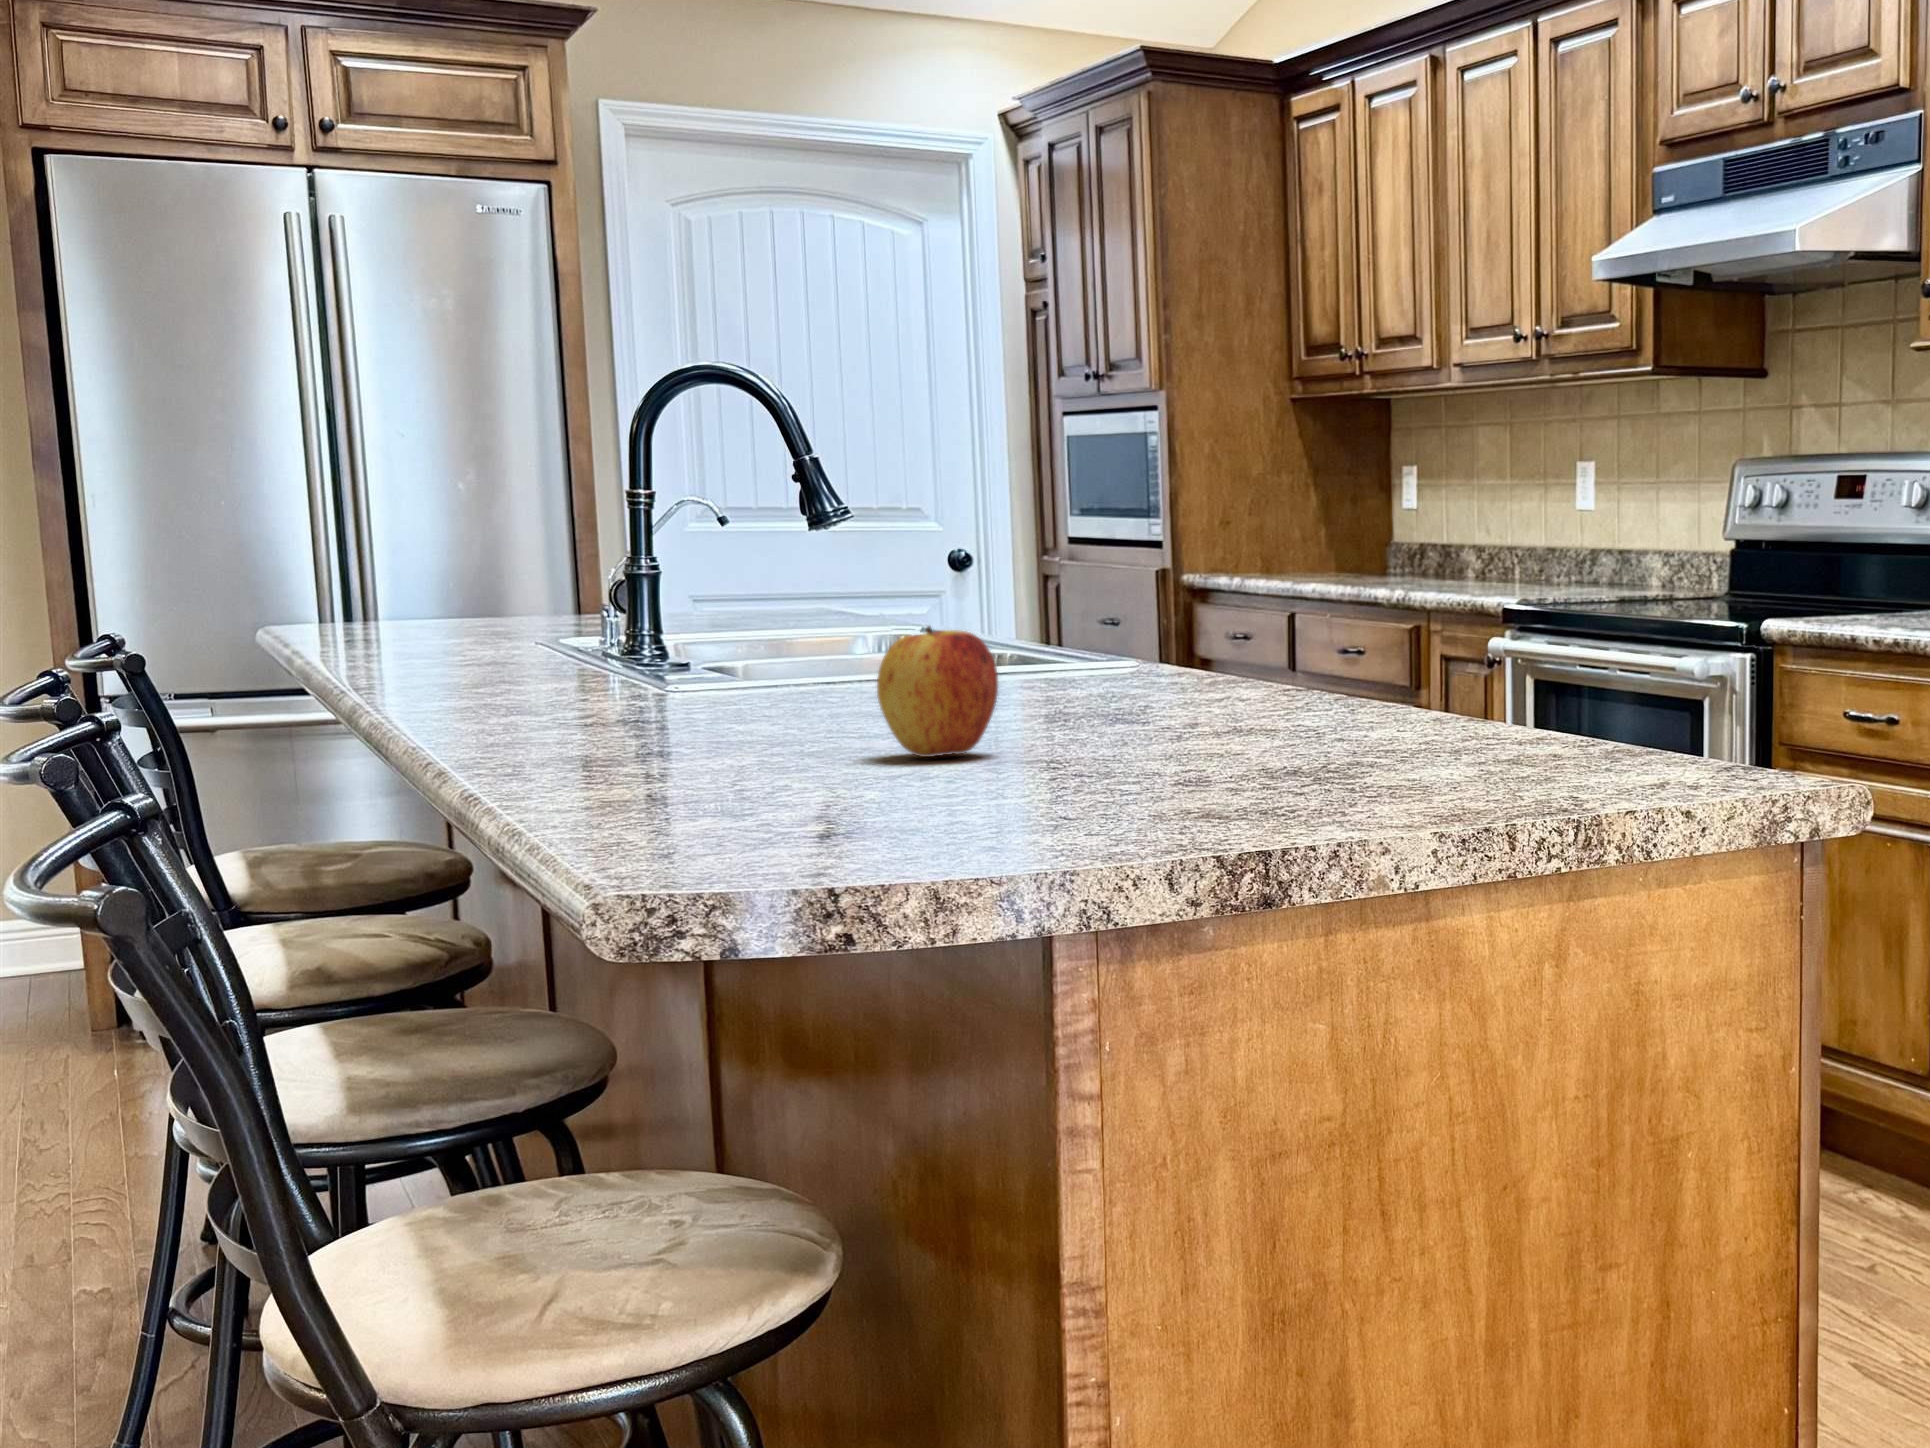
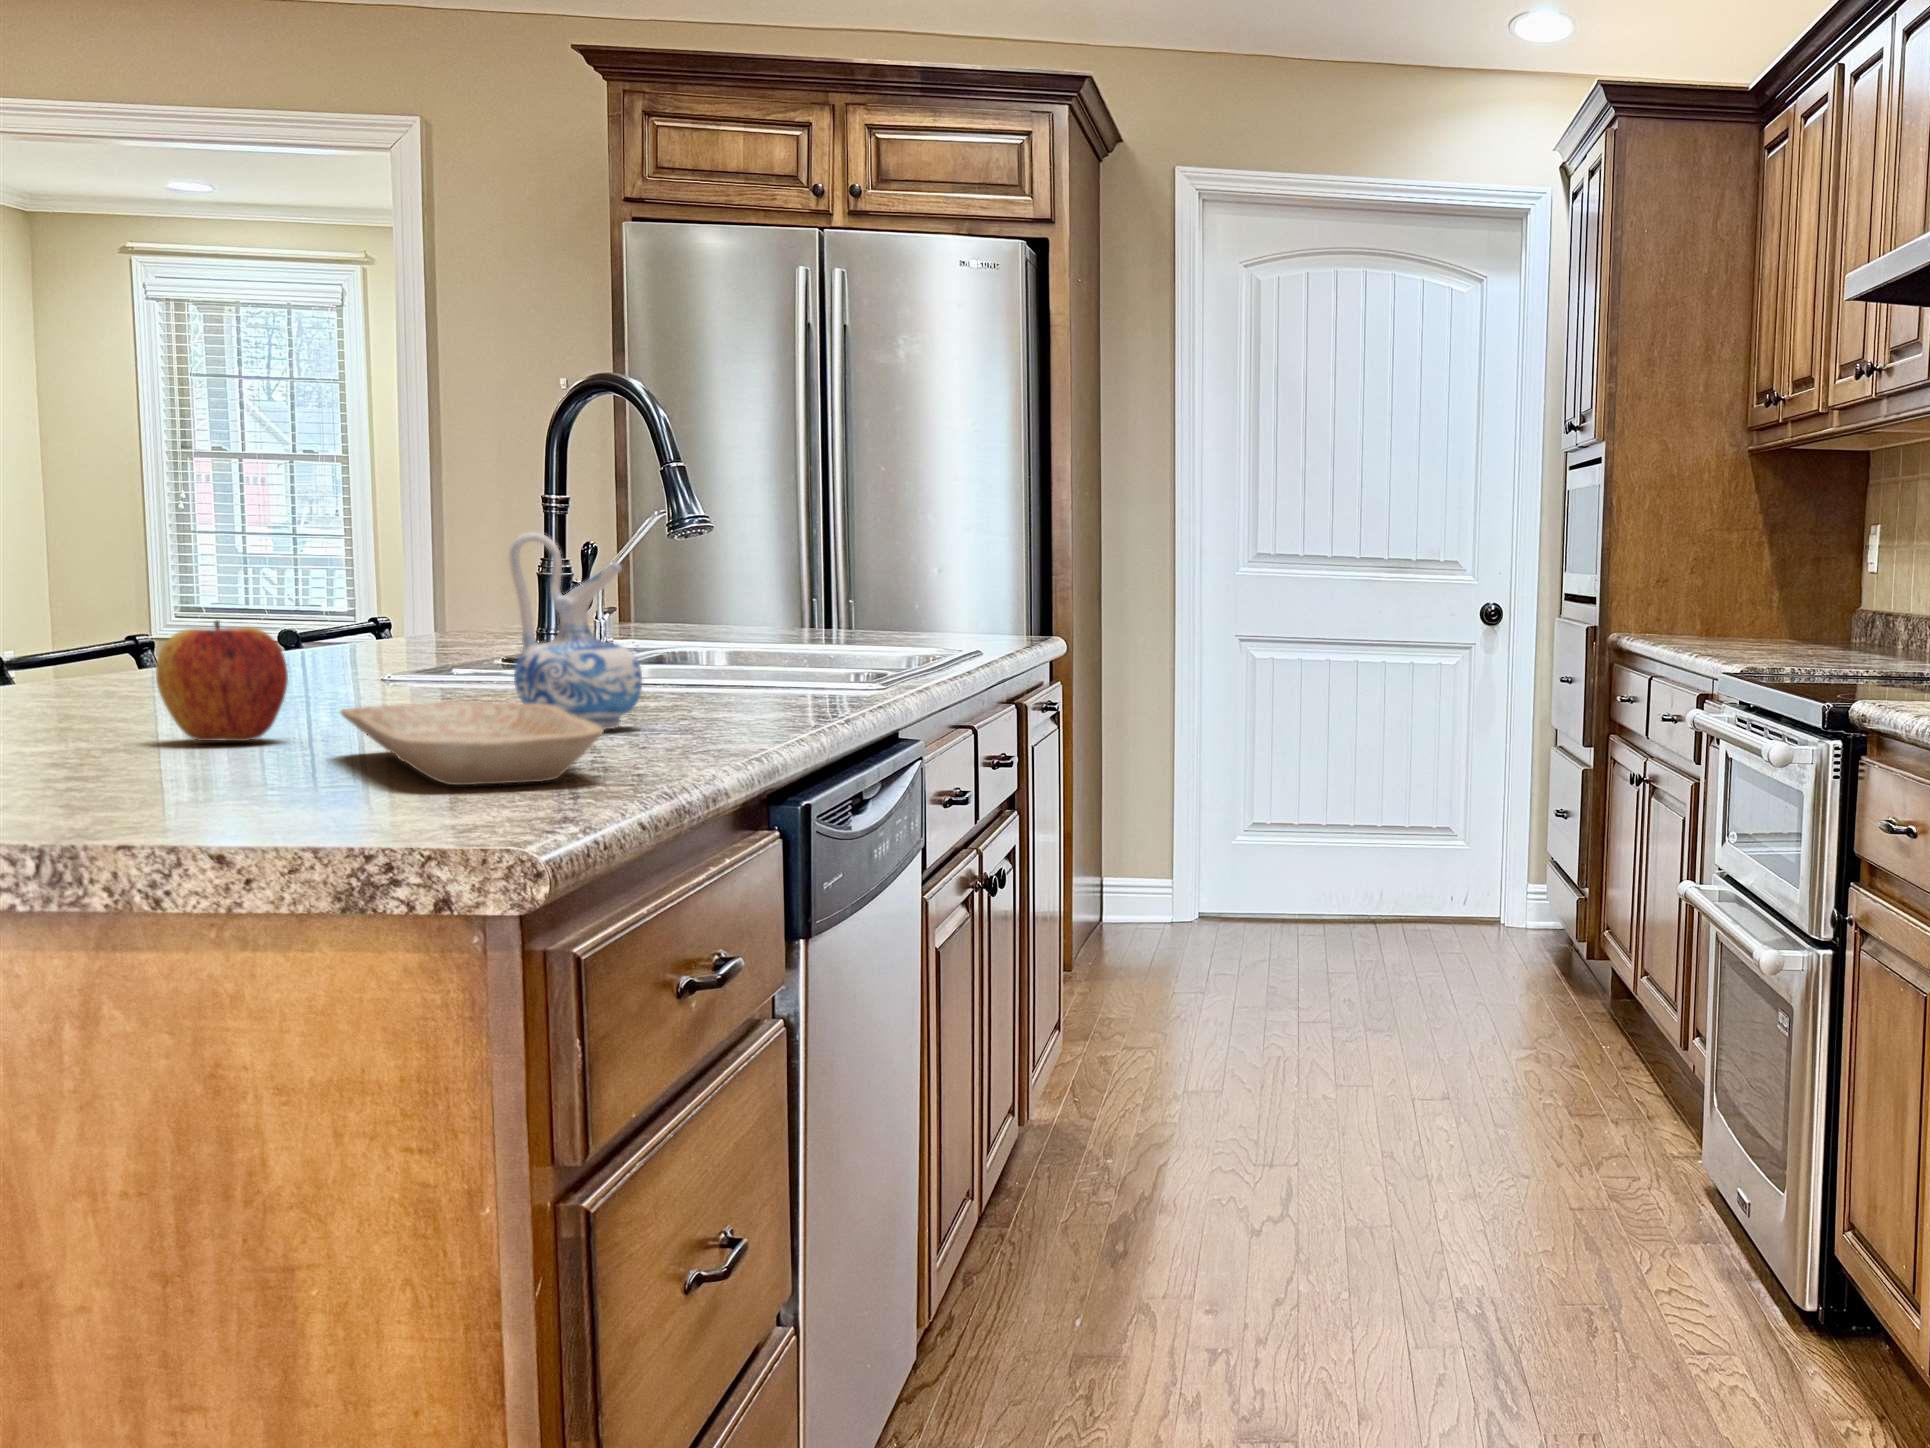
ceramic pitcher: none [1023,518,1148,724] -> present [509,532,642,729]
tray: none [1144,688,1551,757] -> present [340,702,604,785]

